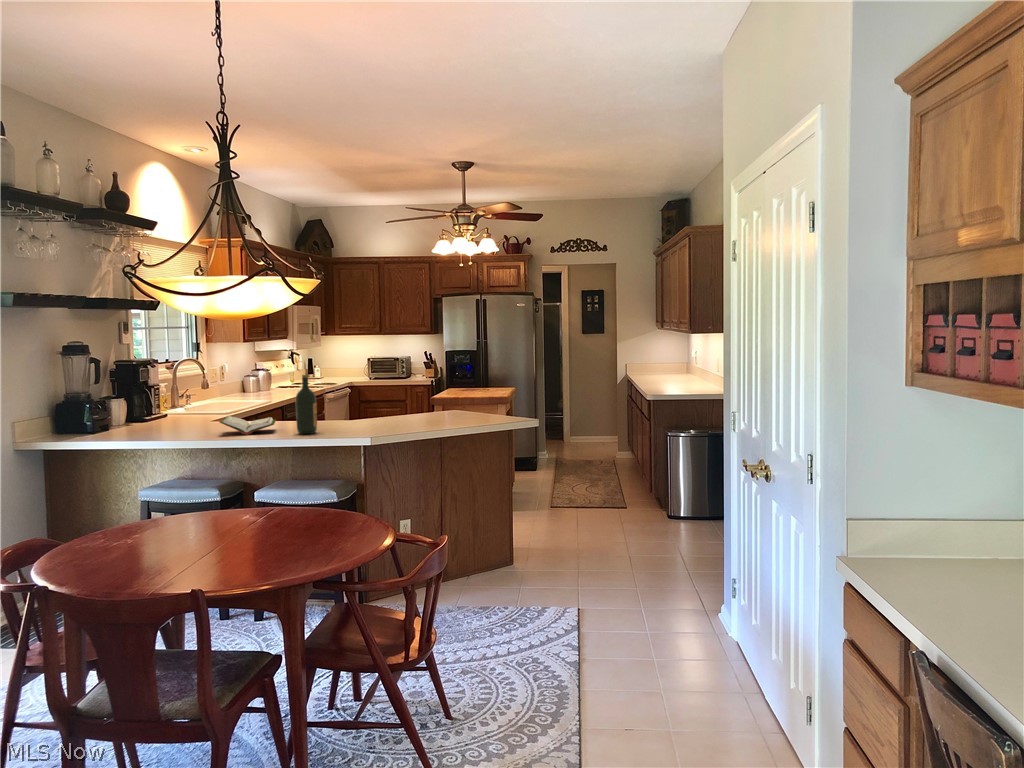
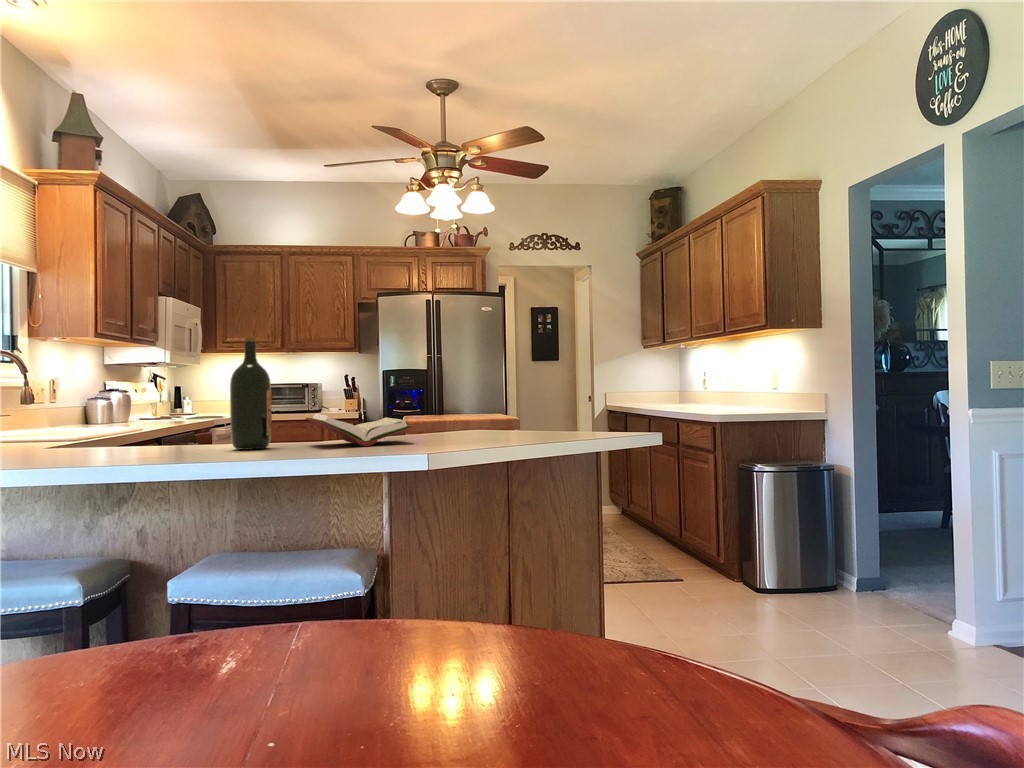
book: present [219,416,276,435] -> present [306,414,414,446]

